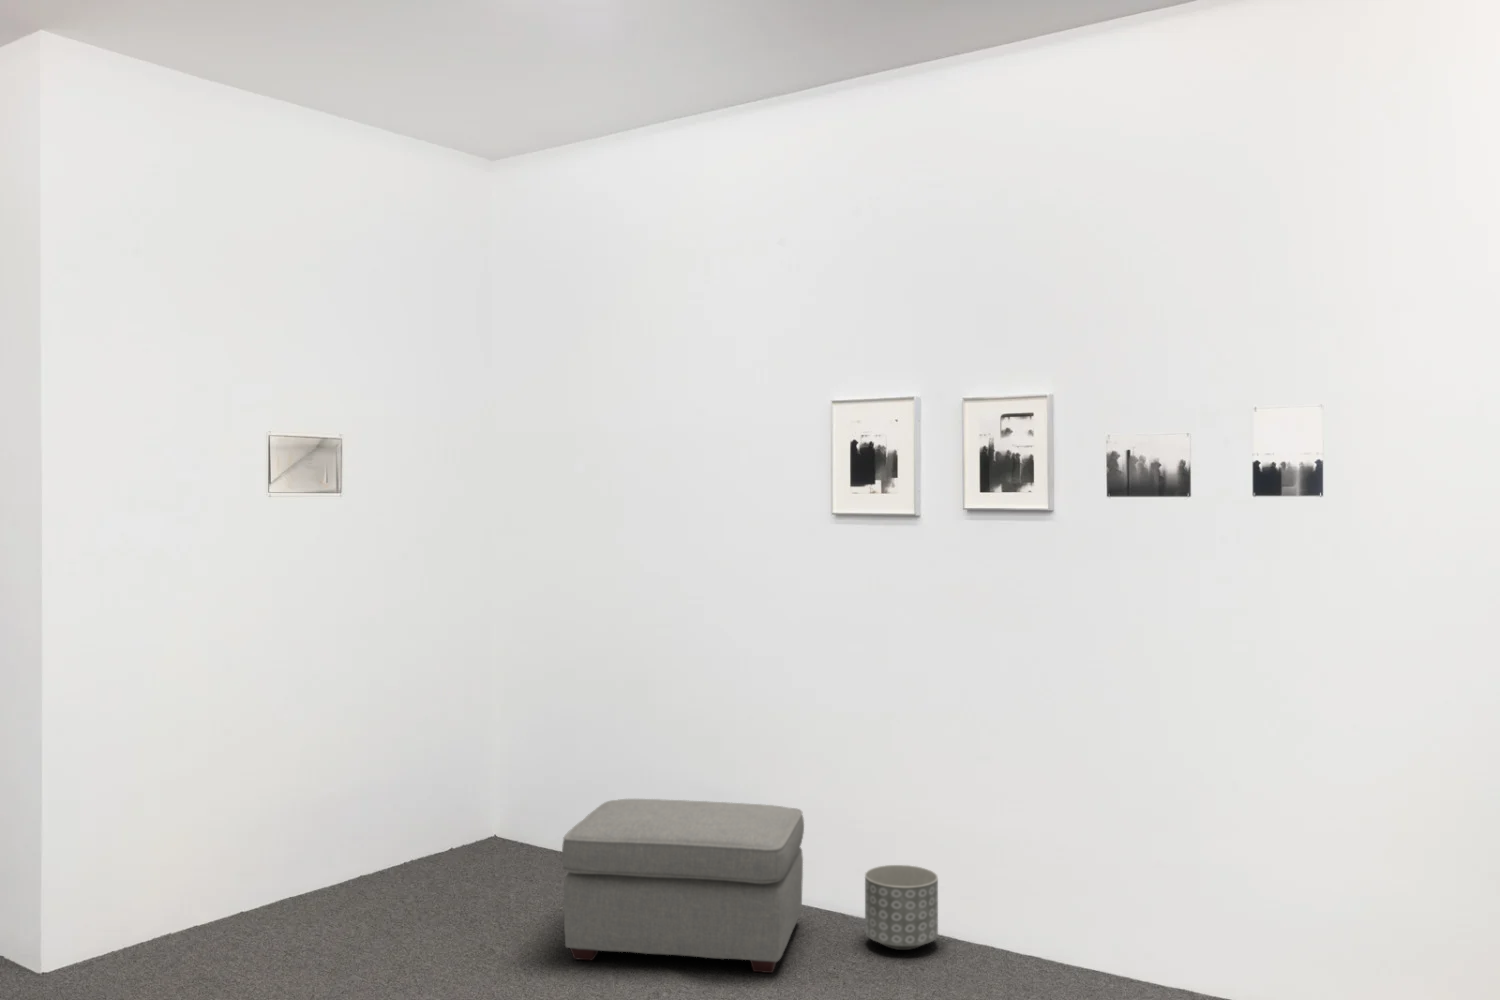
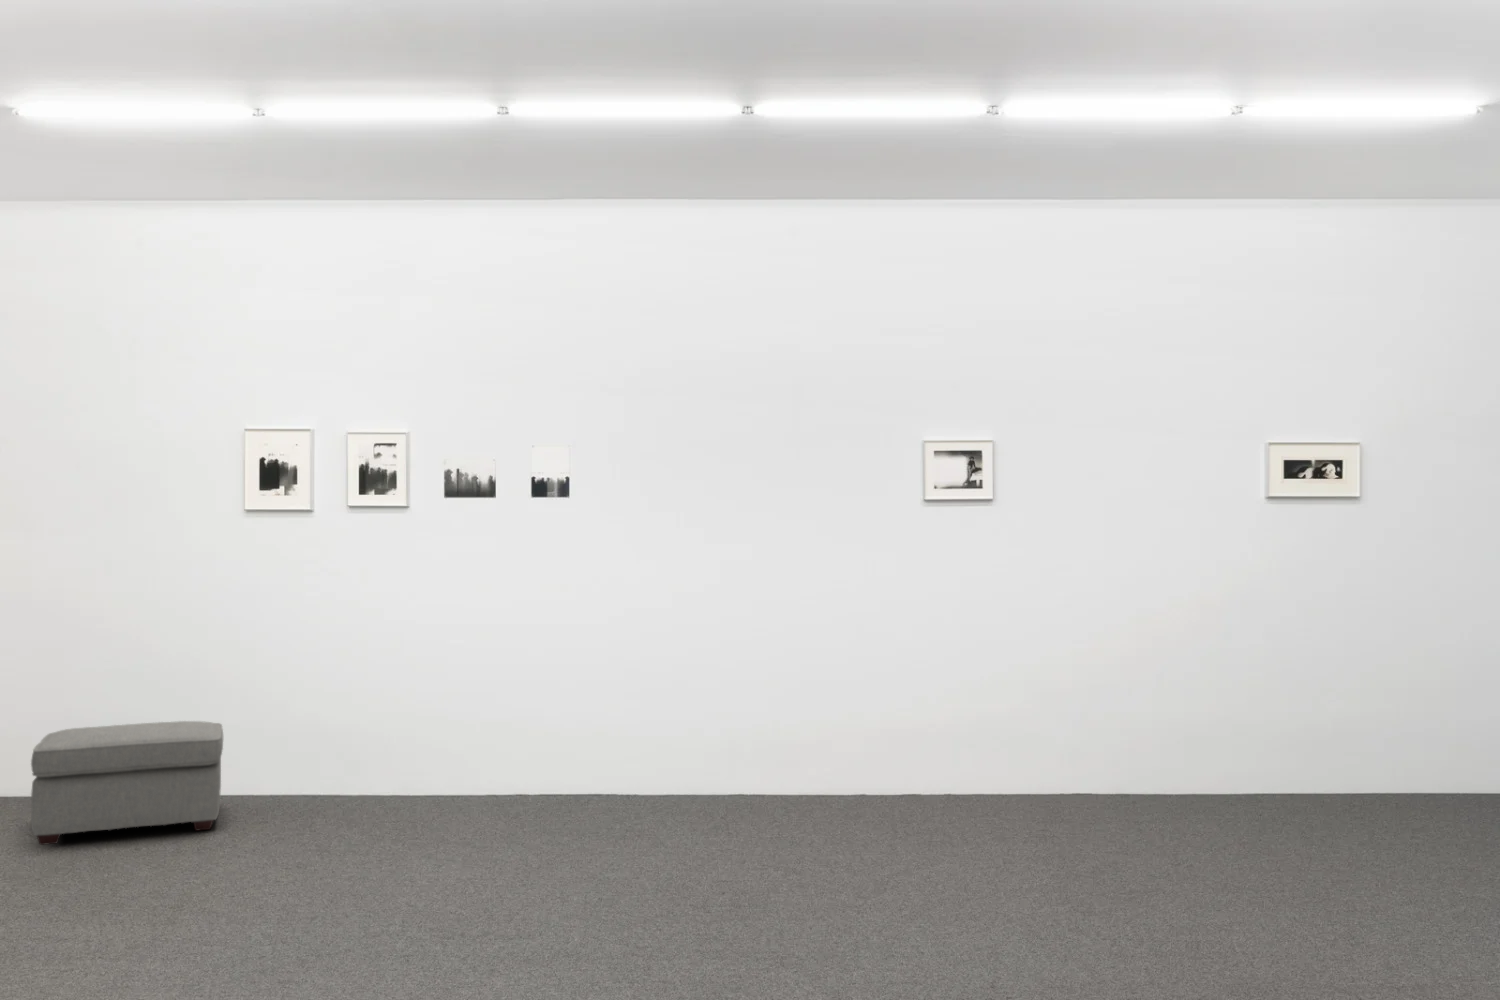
planter: present [865,865,938,950] -> none [273,753,327,808]

